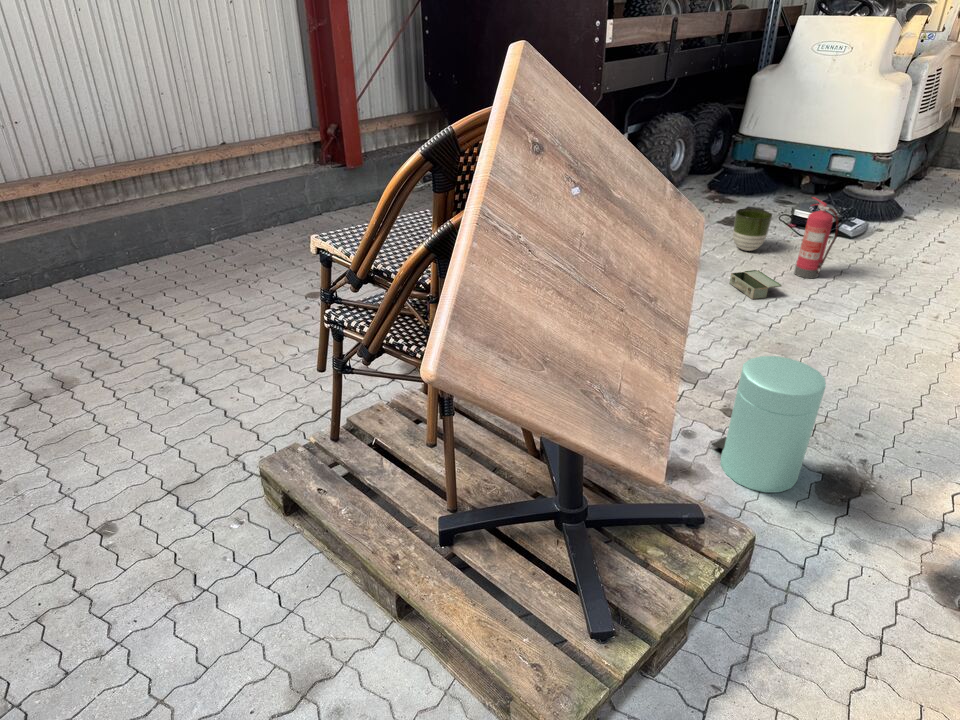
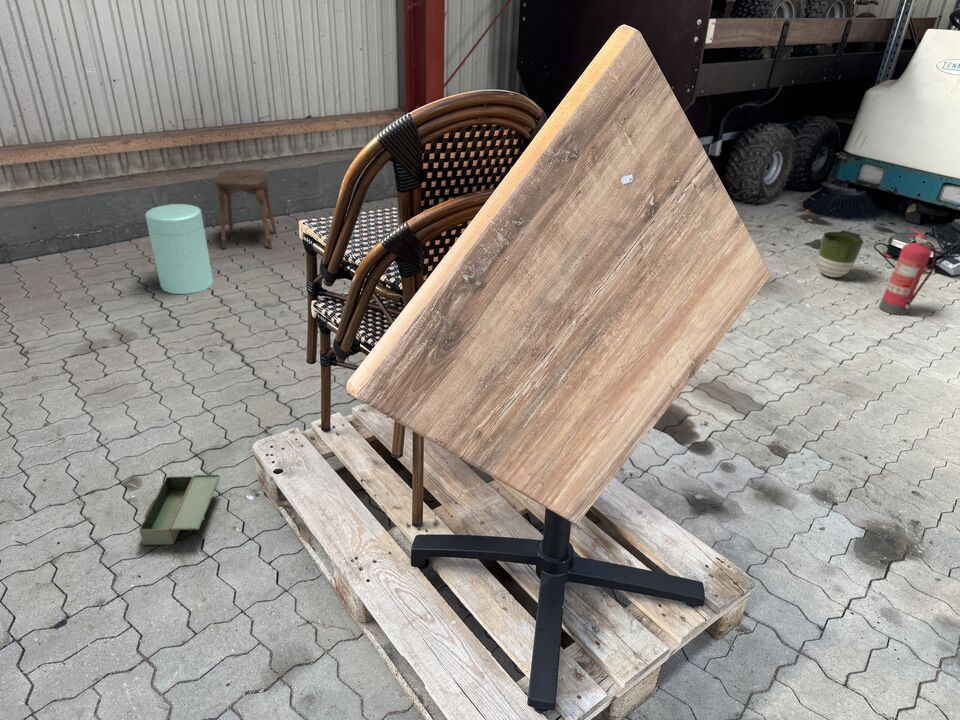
stool: none [134,201,204,285] -> present [214,170,276,249]
toolbox: present [729,270,782,299] -> present [140,475,220,545]
trash can: present [712,356,826,493] -> present [145,204,213,294]

